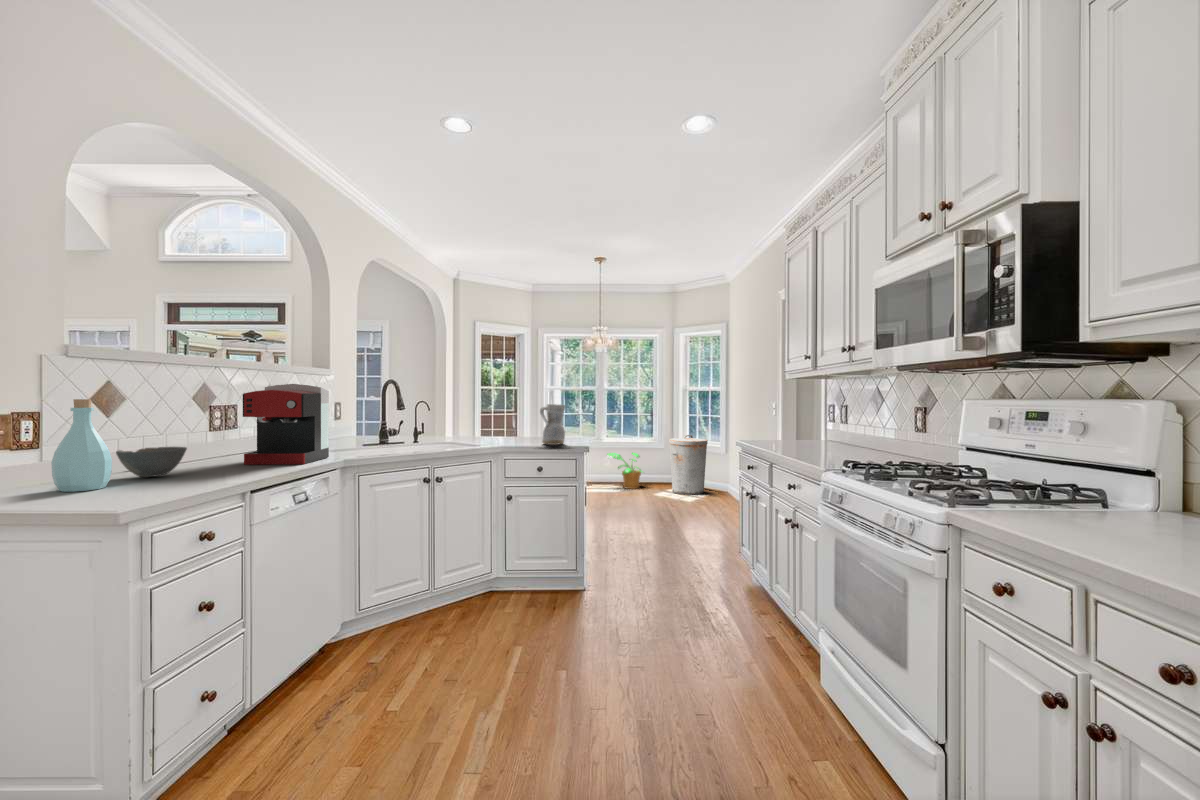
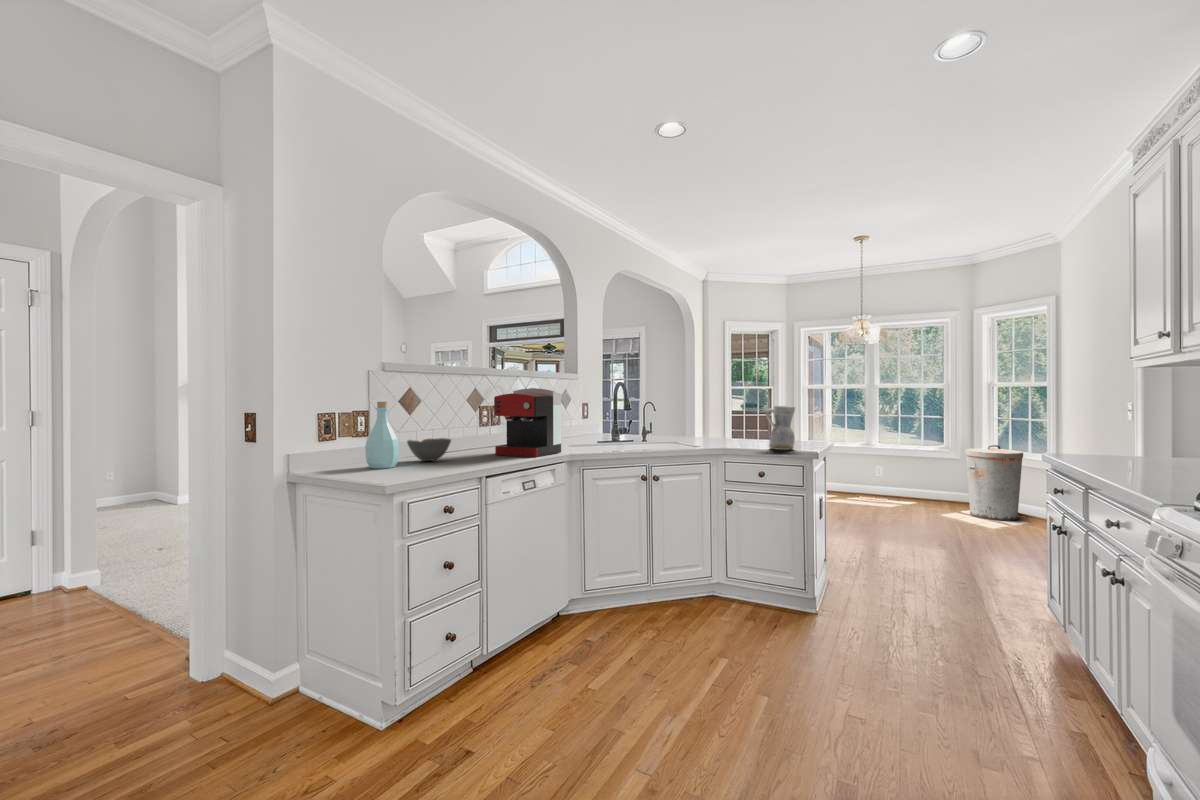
potted plant: present [607,453,642,489] -> none [880,462,932,506]

